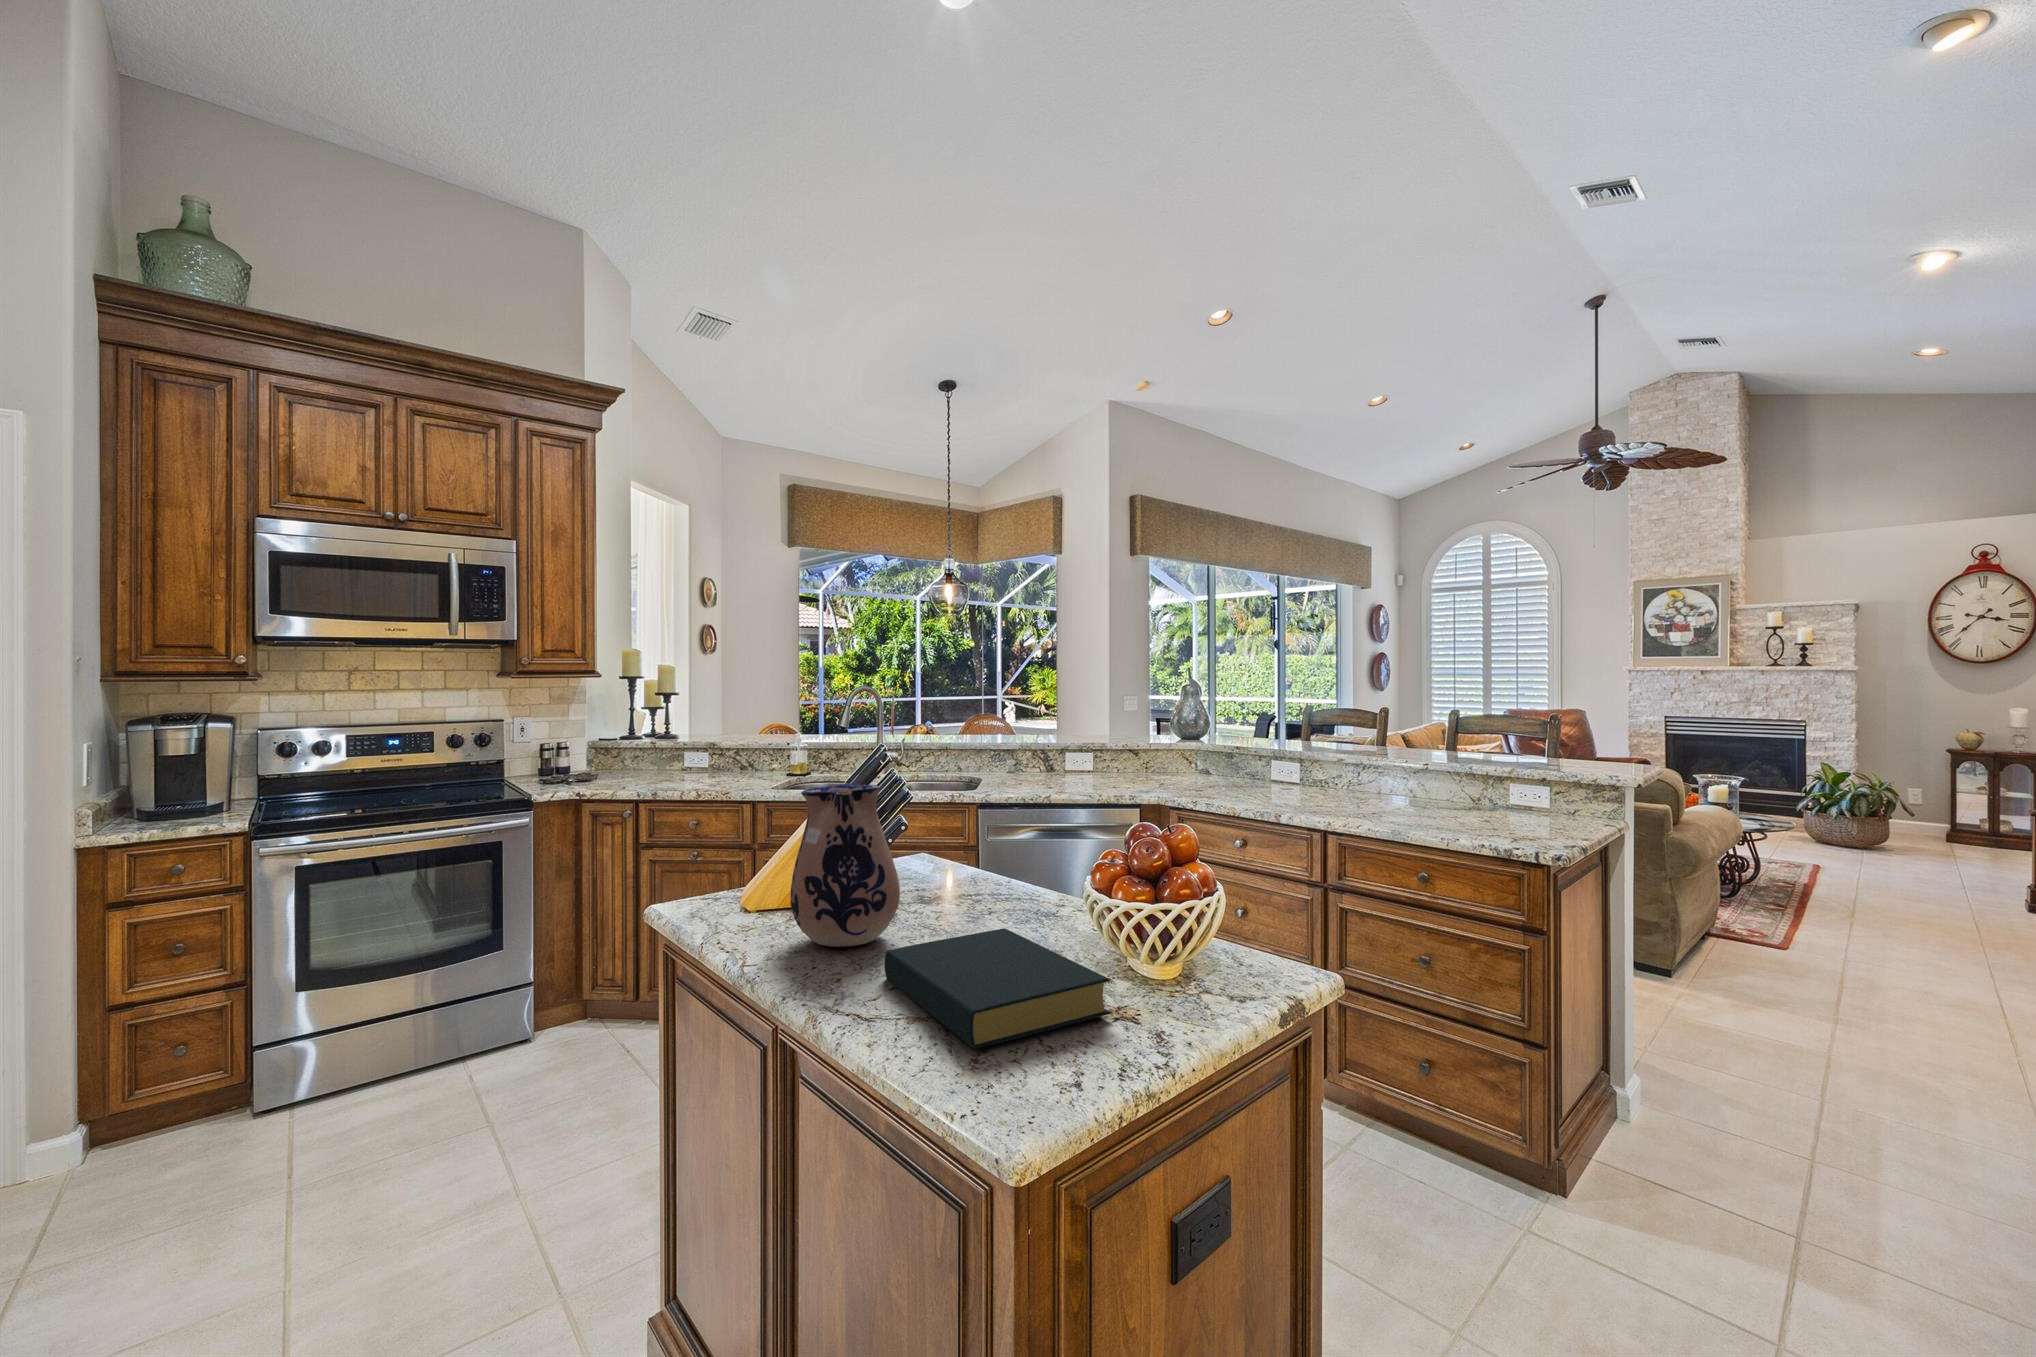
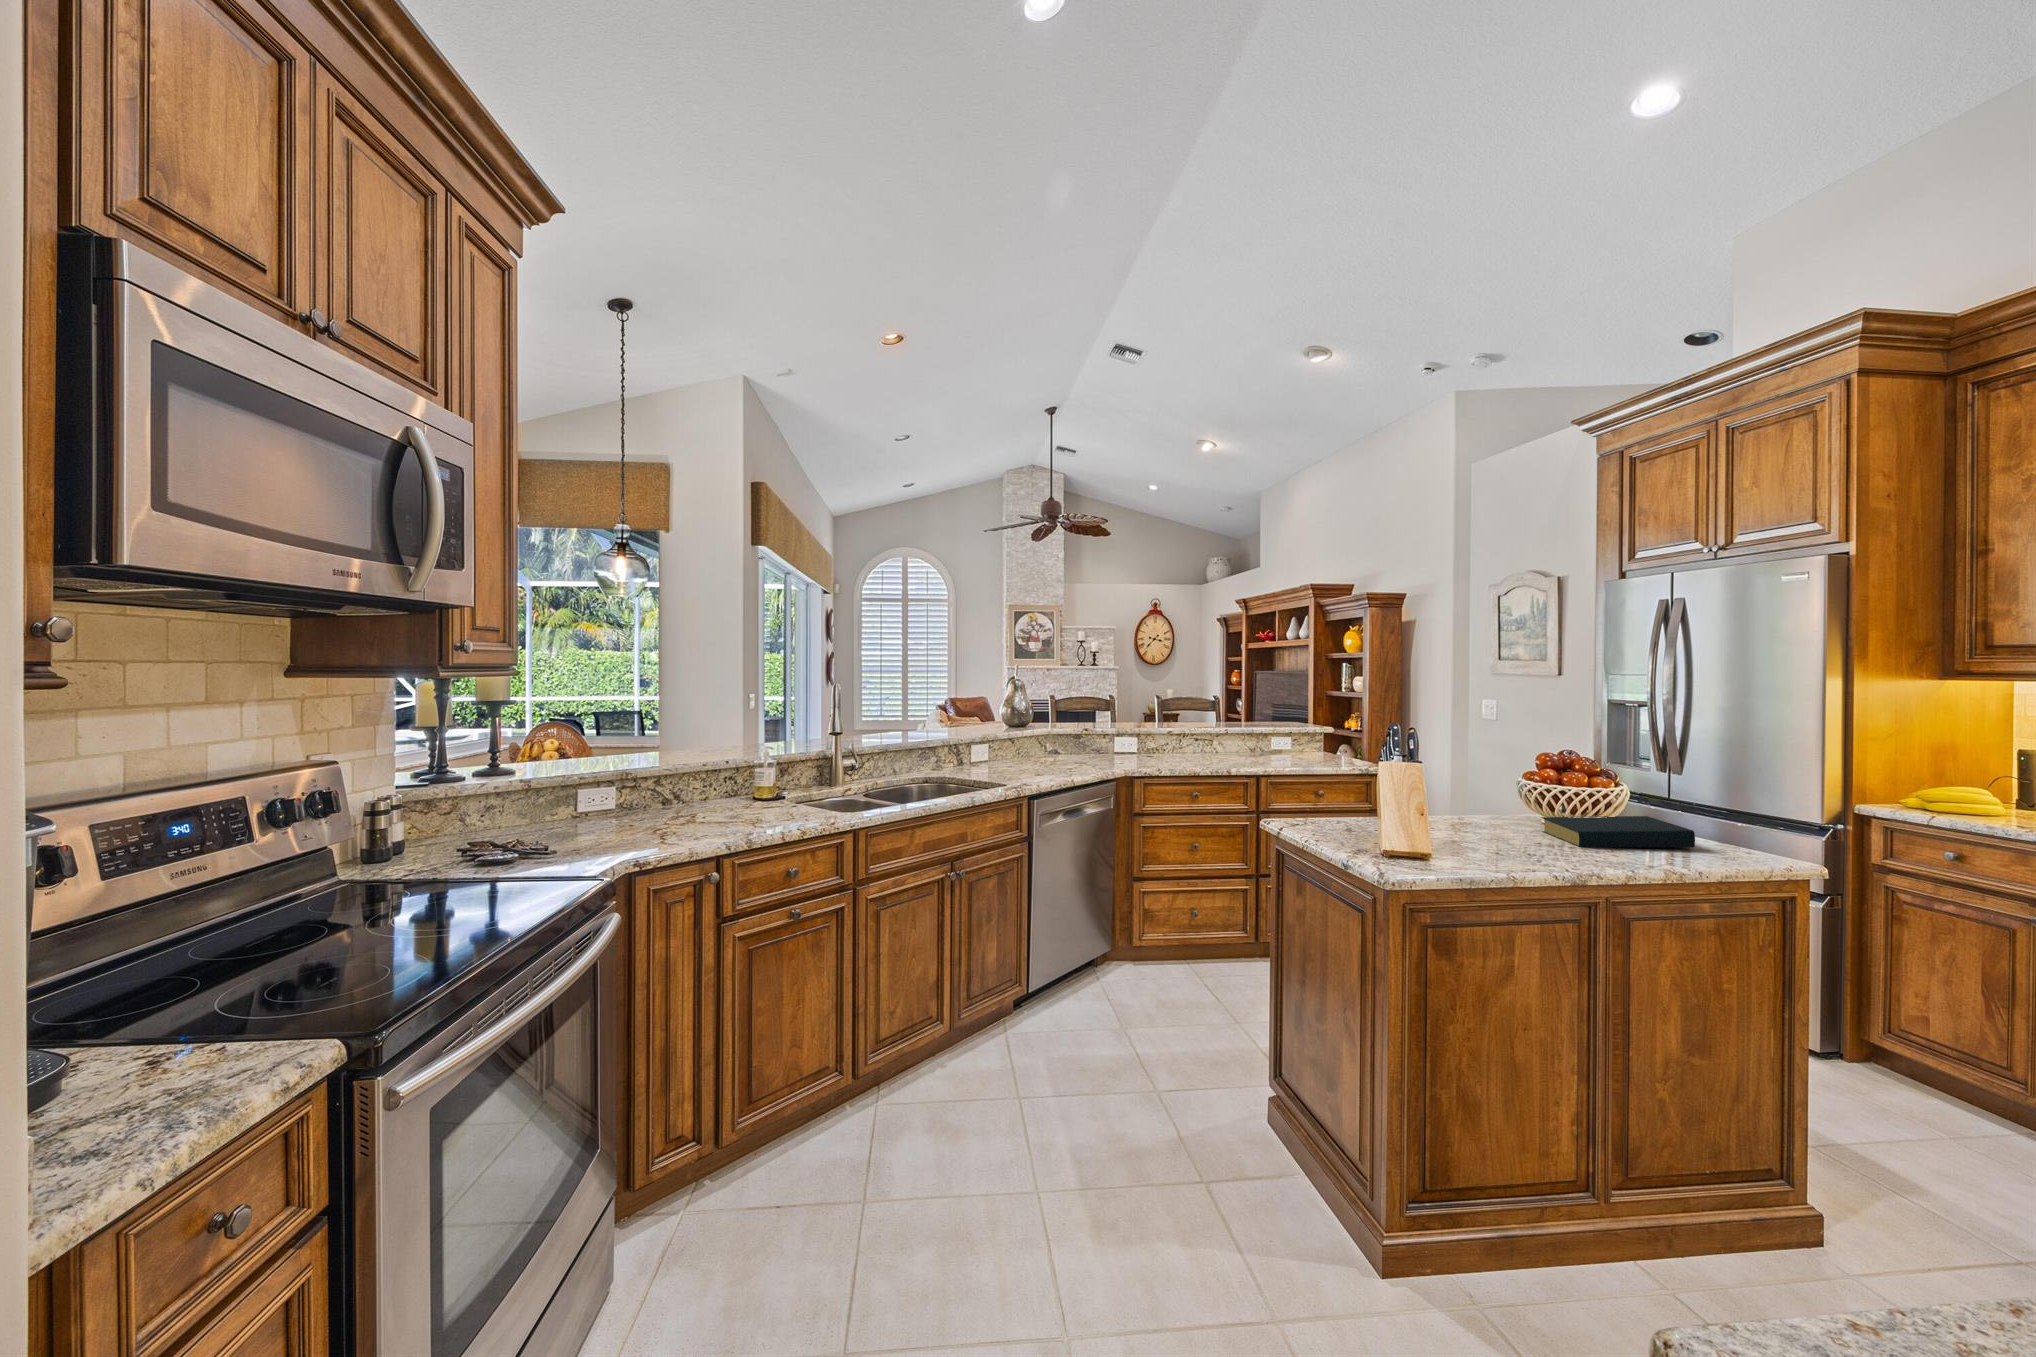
ceramic pitcher: present [790,783,900,947] -> none [1450,750,1542,847]

